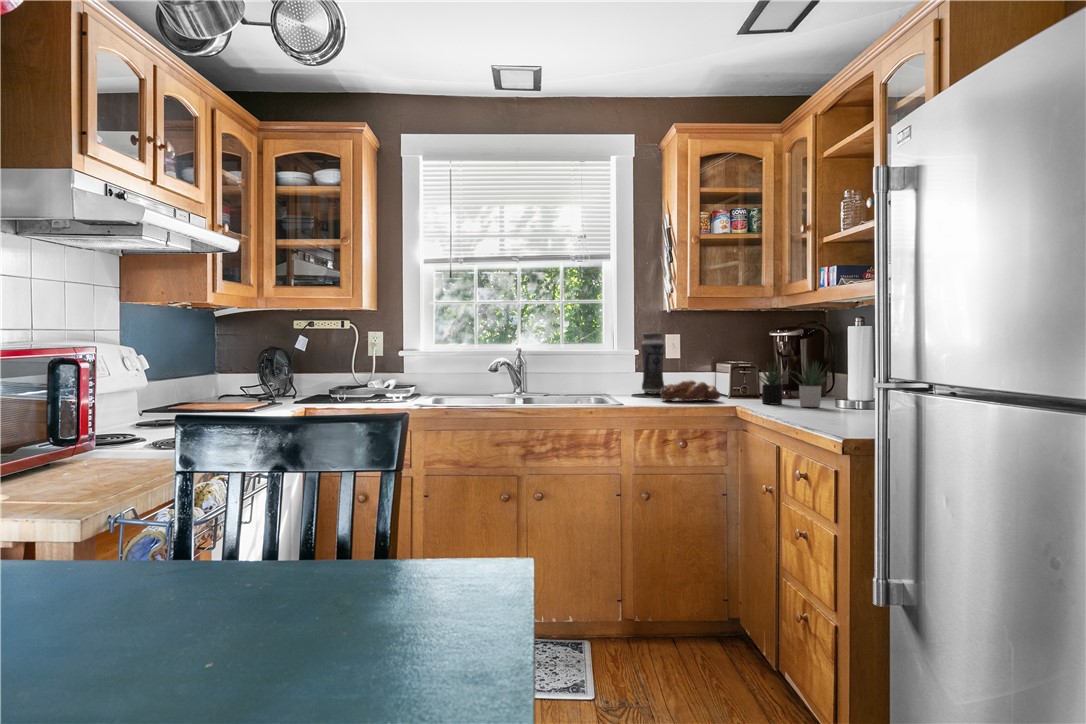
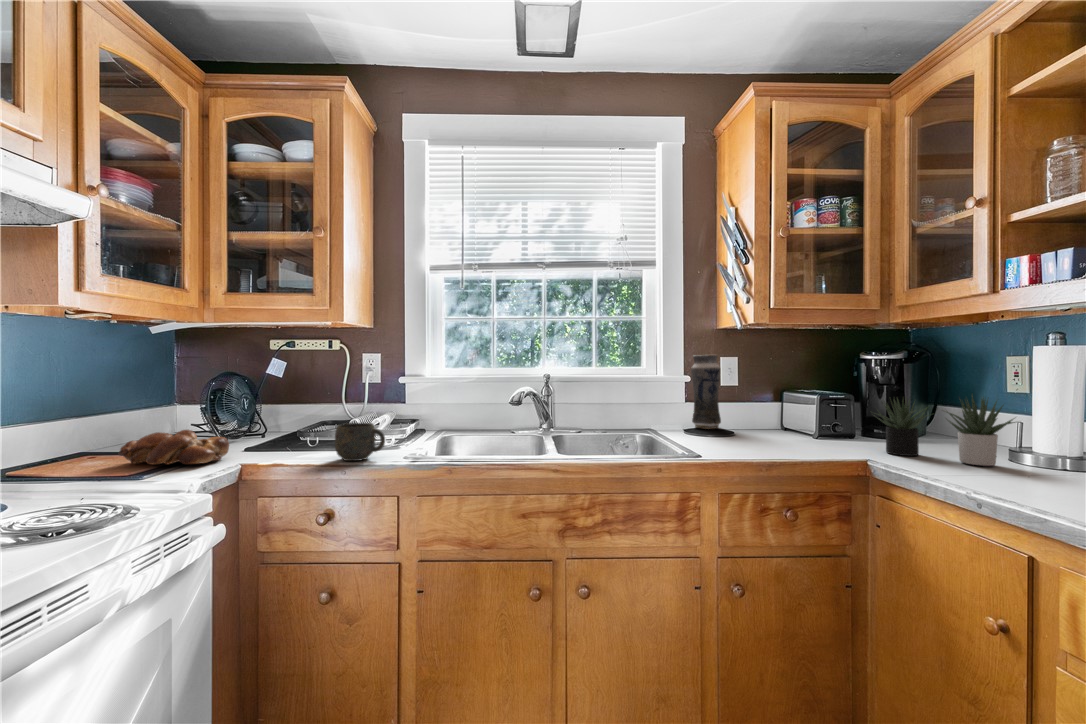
bread loaf: present [660,380,721,401] -> present [119,430,229,464]
mug: none [365,382,399,407] -> present [335,423,385,461]

